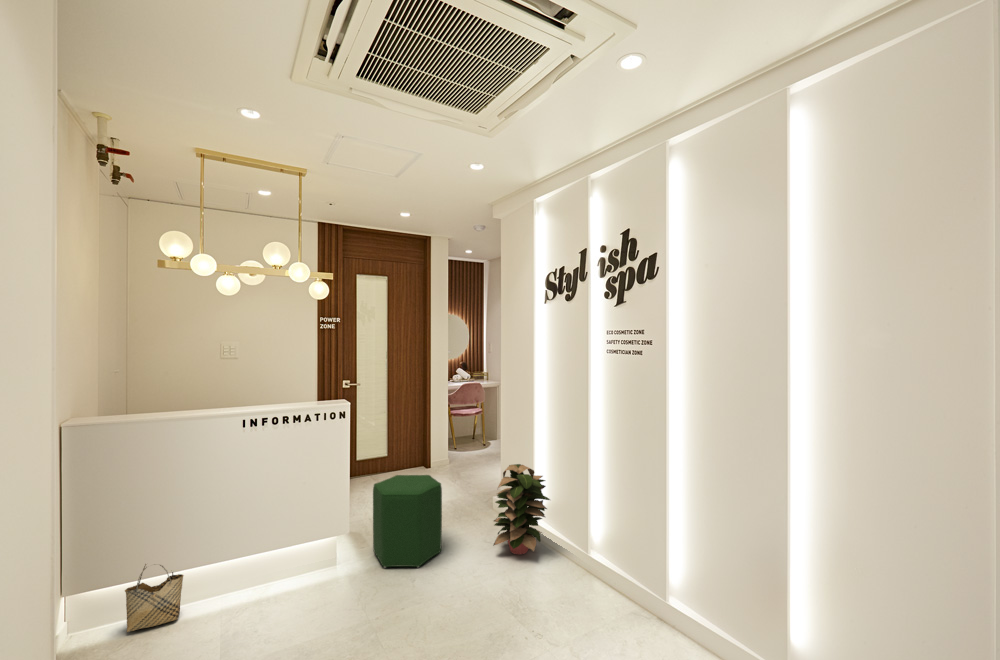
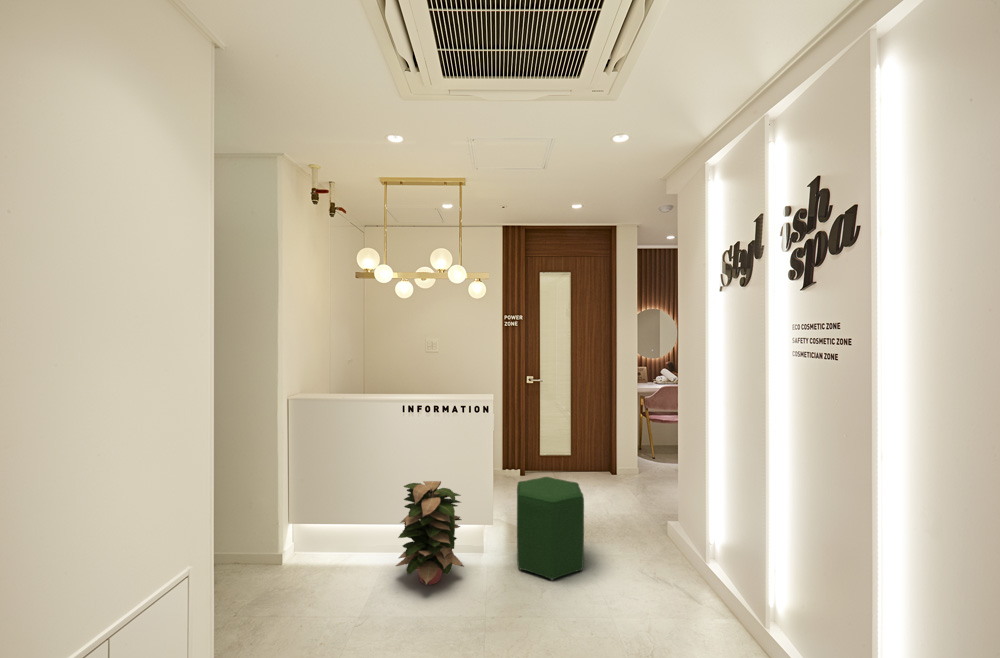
decorative plant: present [493,464,550,554] -> present [396,481,464,586]
woven basket: present [125,564,184,632] -> none [320,506,359,563]

